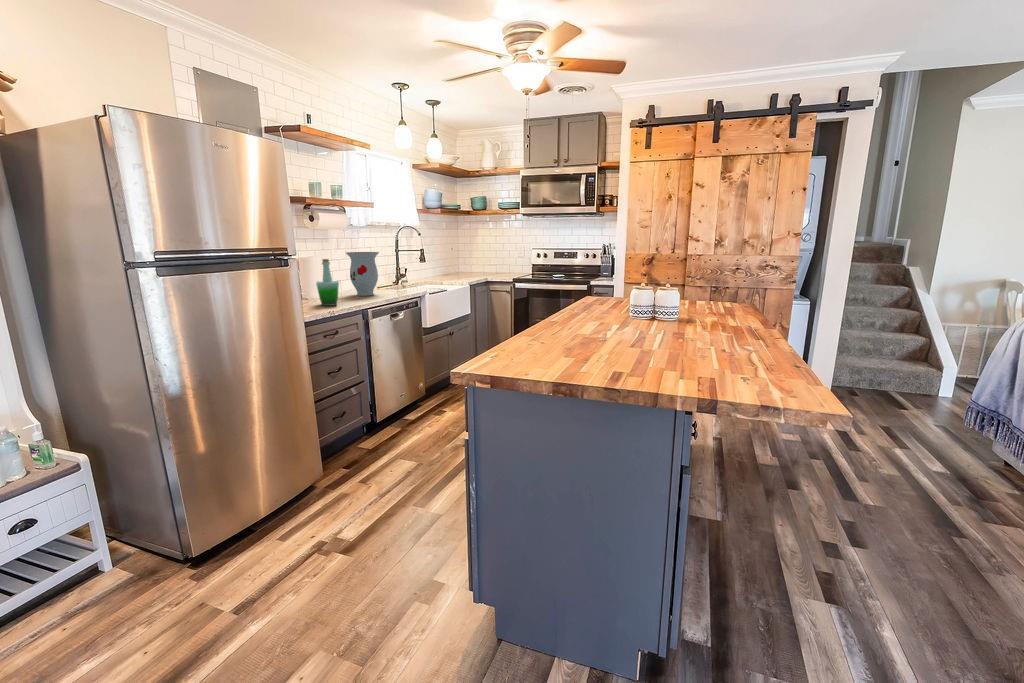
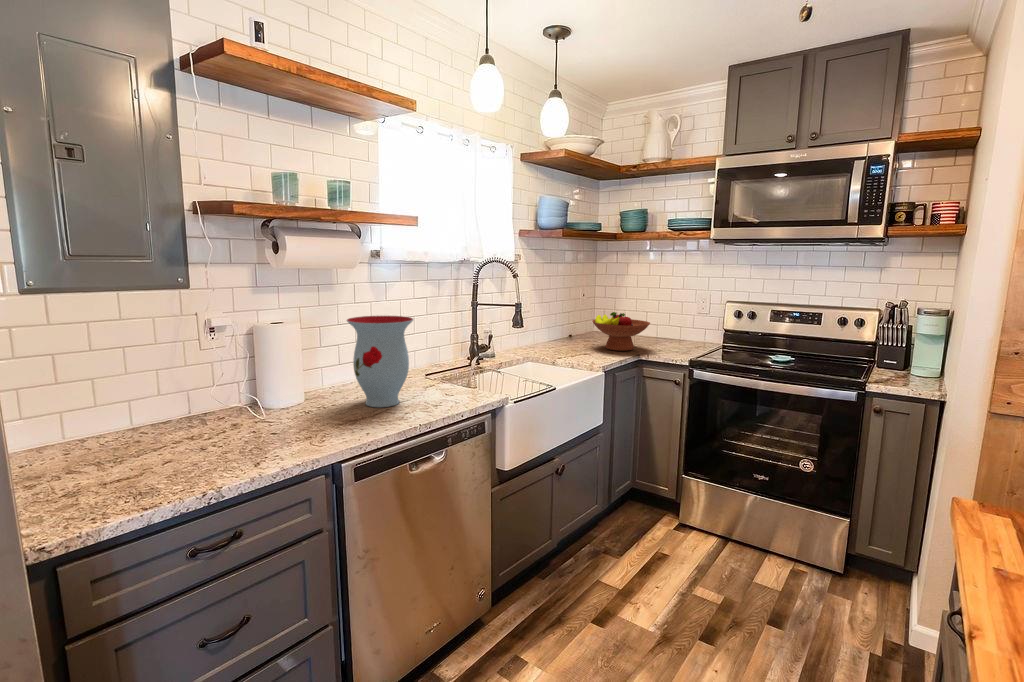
fruit bowl: none [460,256,492,277] -> present [592,312,650,351]
bottle: present [316,259,339,306] -> none [230,345,297,451]

